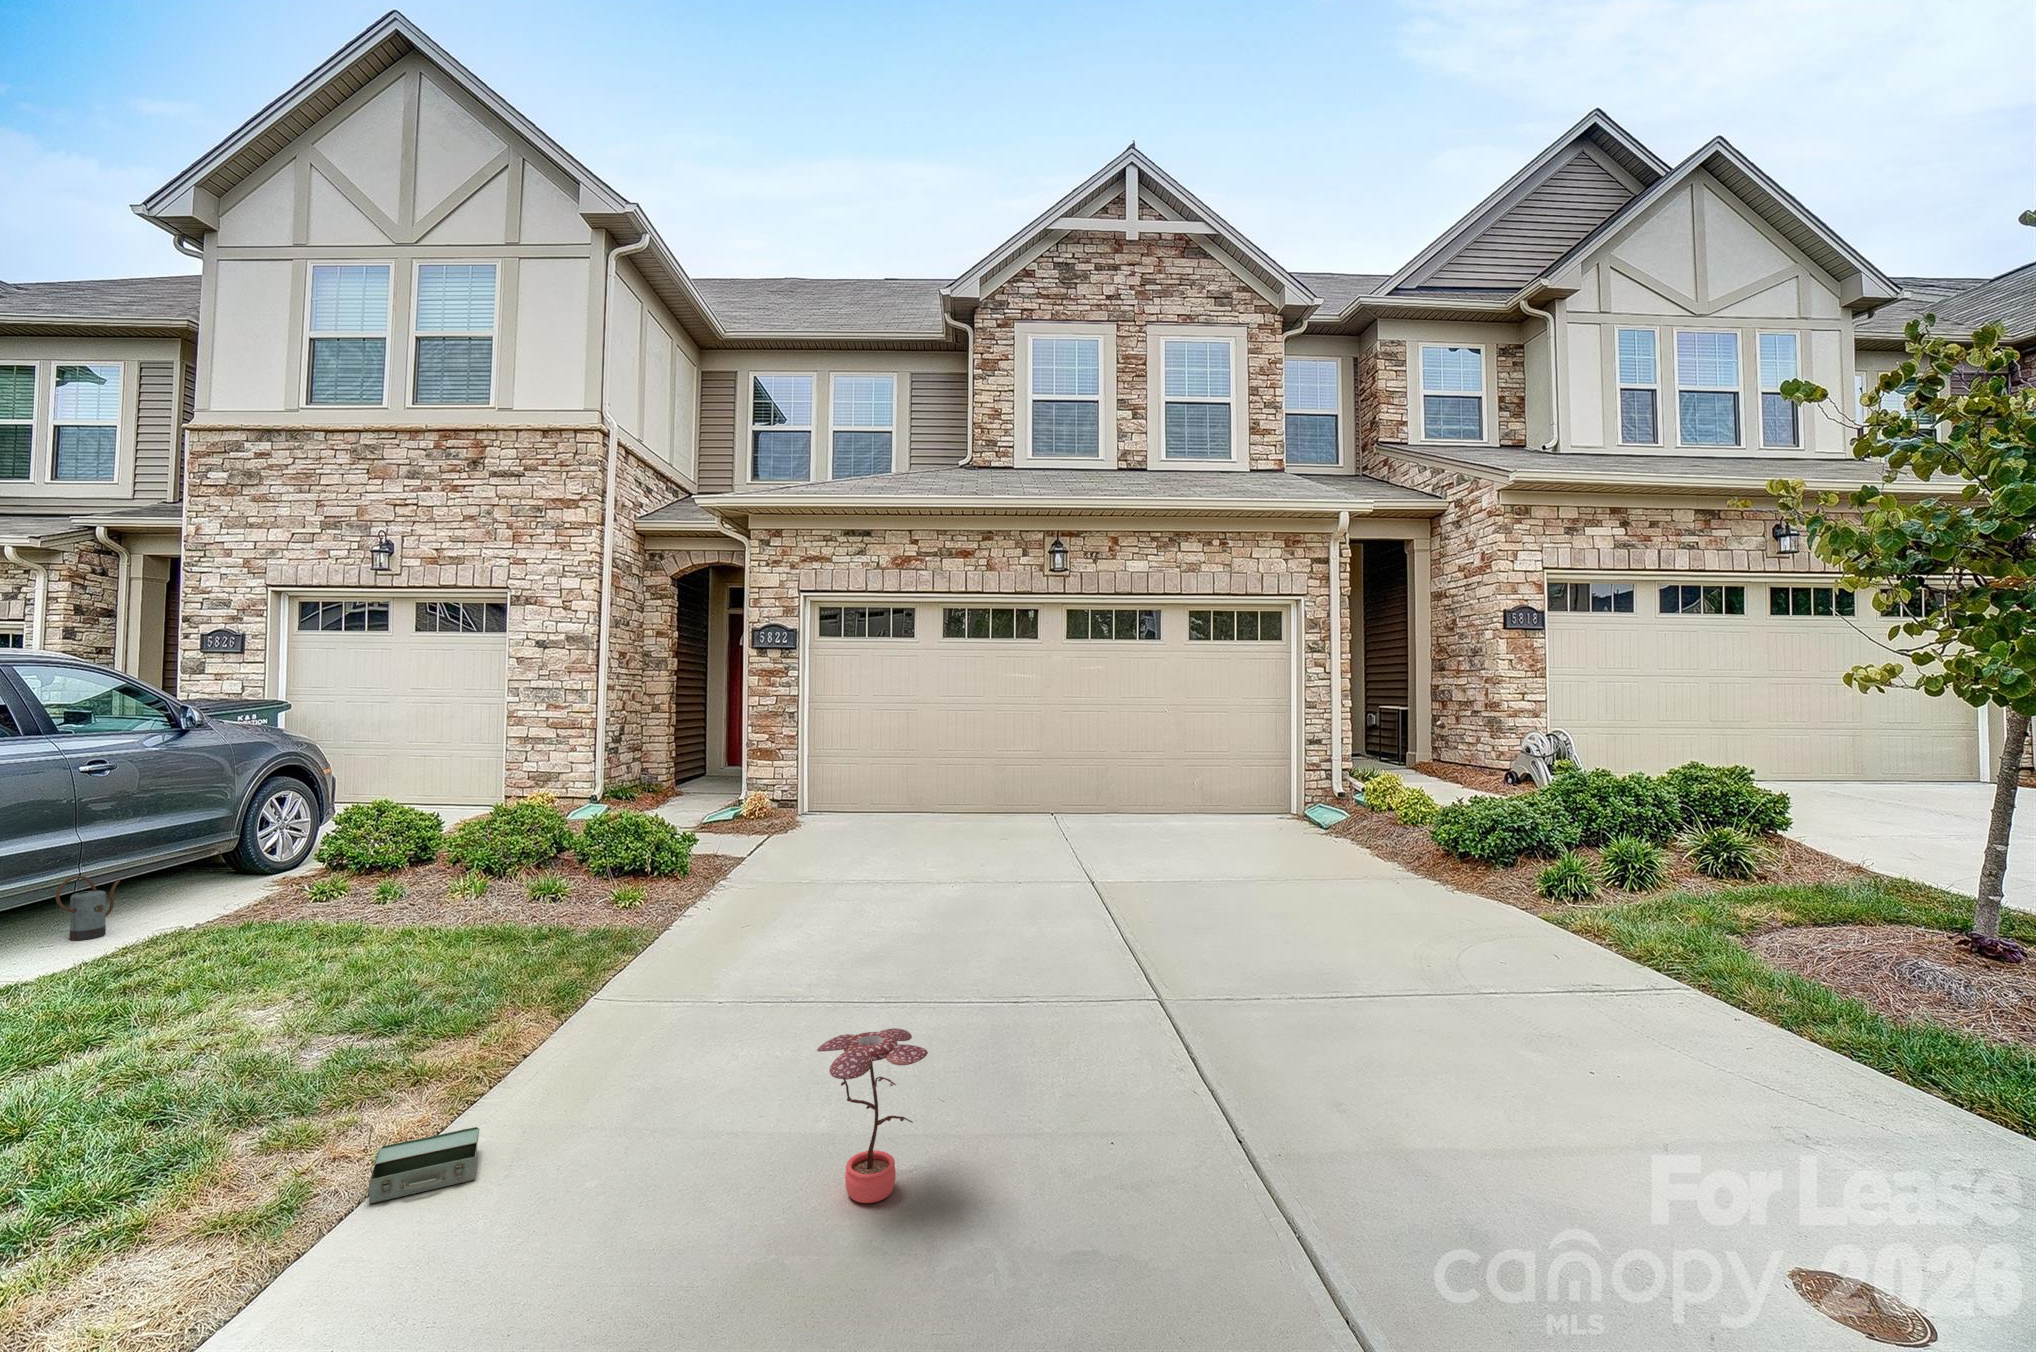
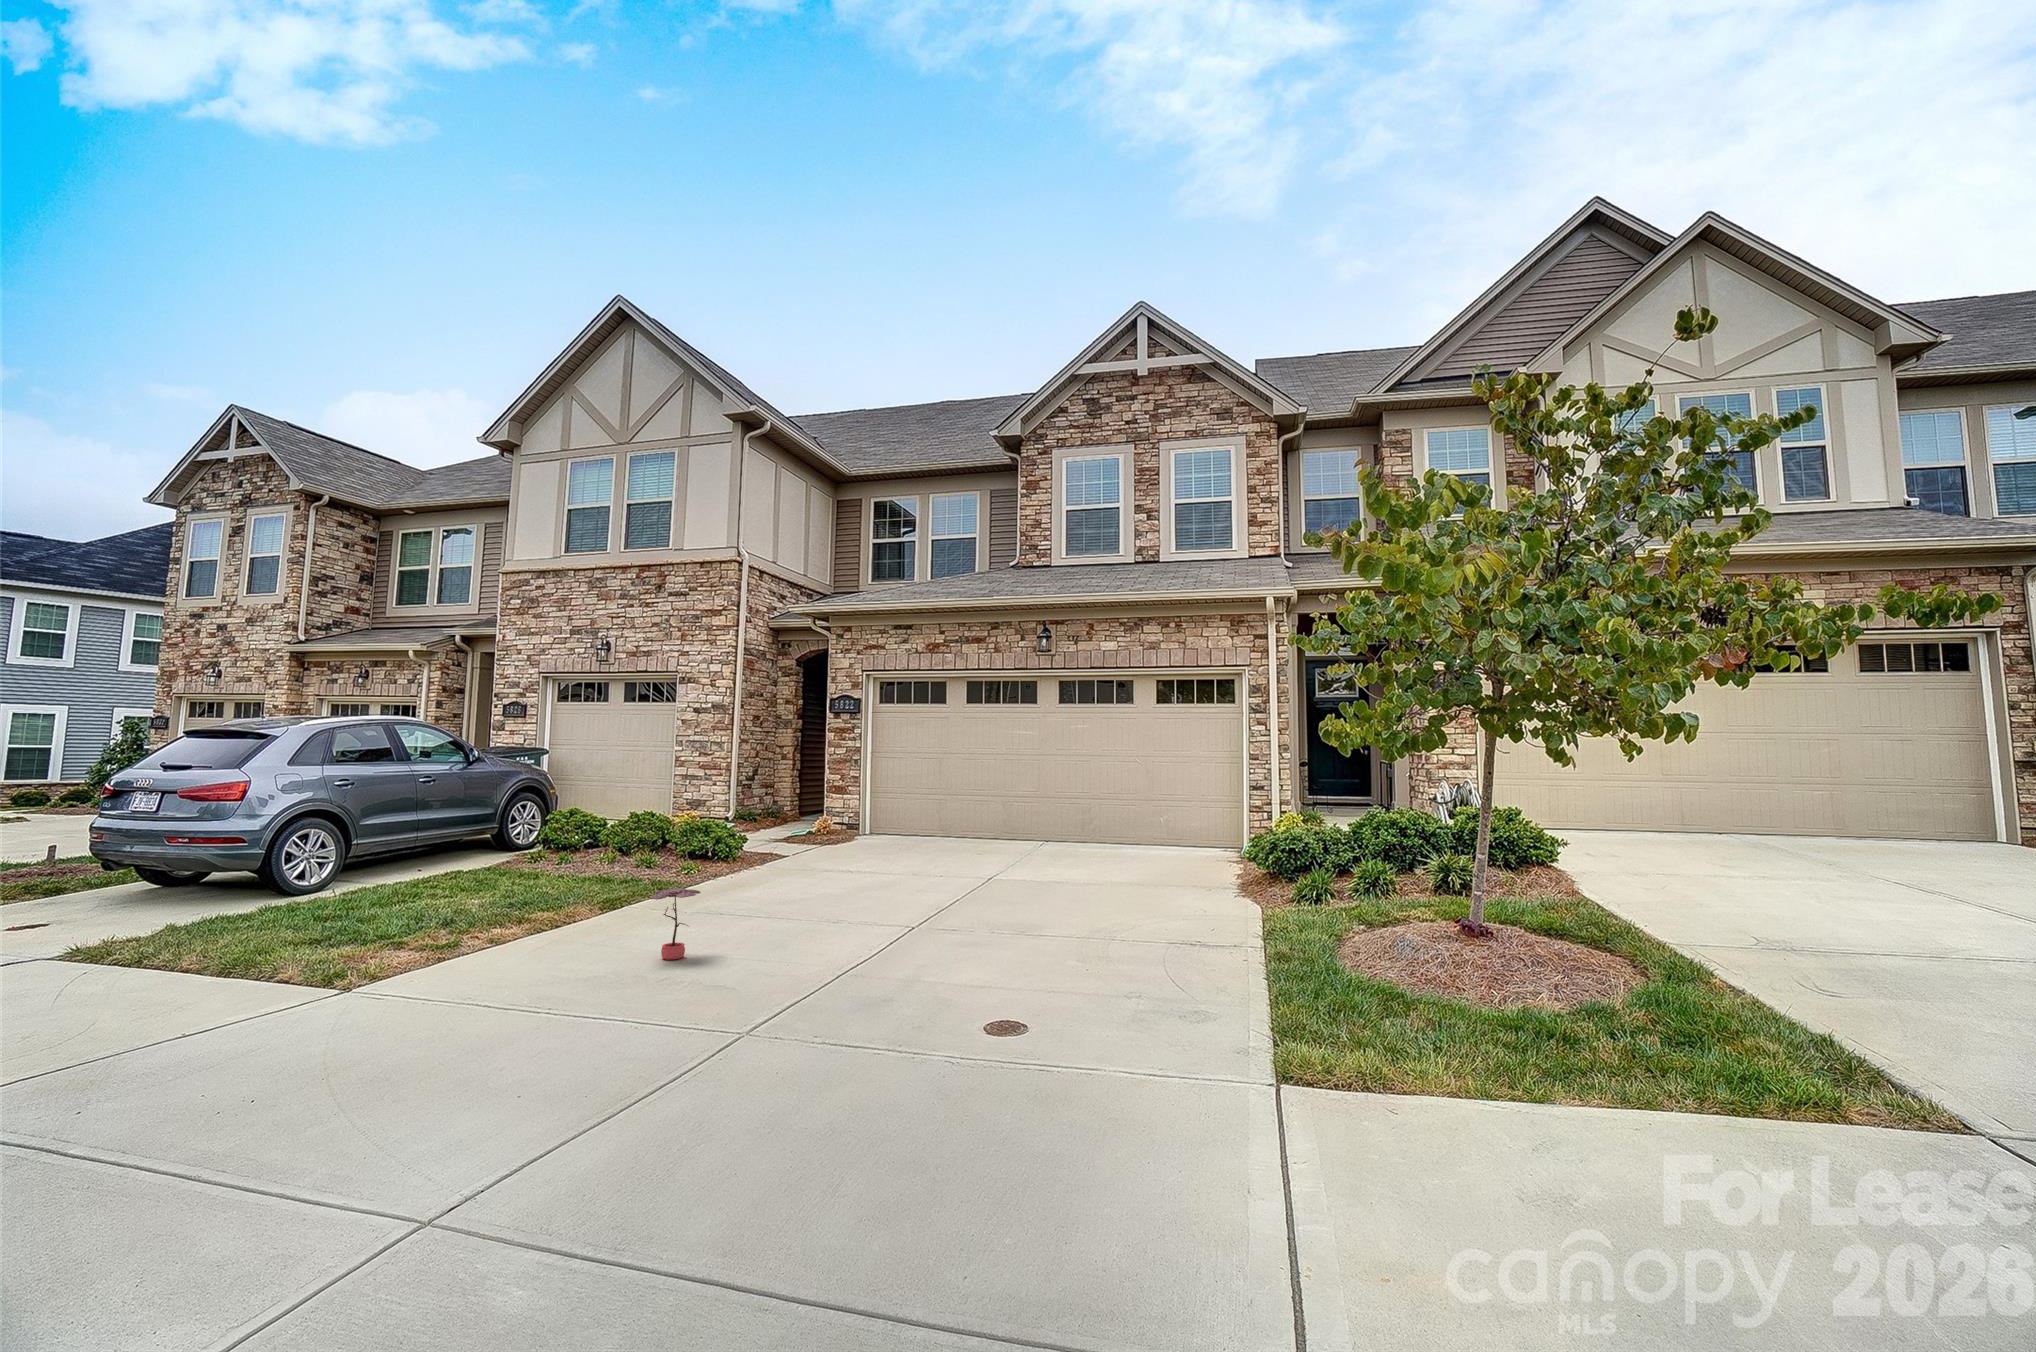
watering can: present [56,876,120,940] -> none [408,837,437,871]
toolbox: present [369,1127,479,1204] -> none [491,928,539,946]

